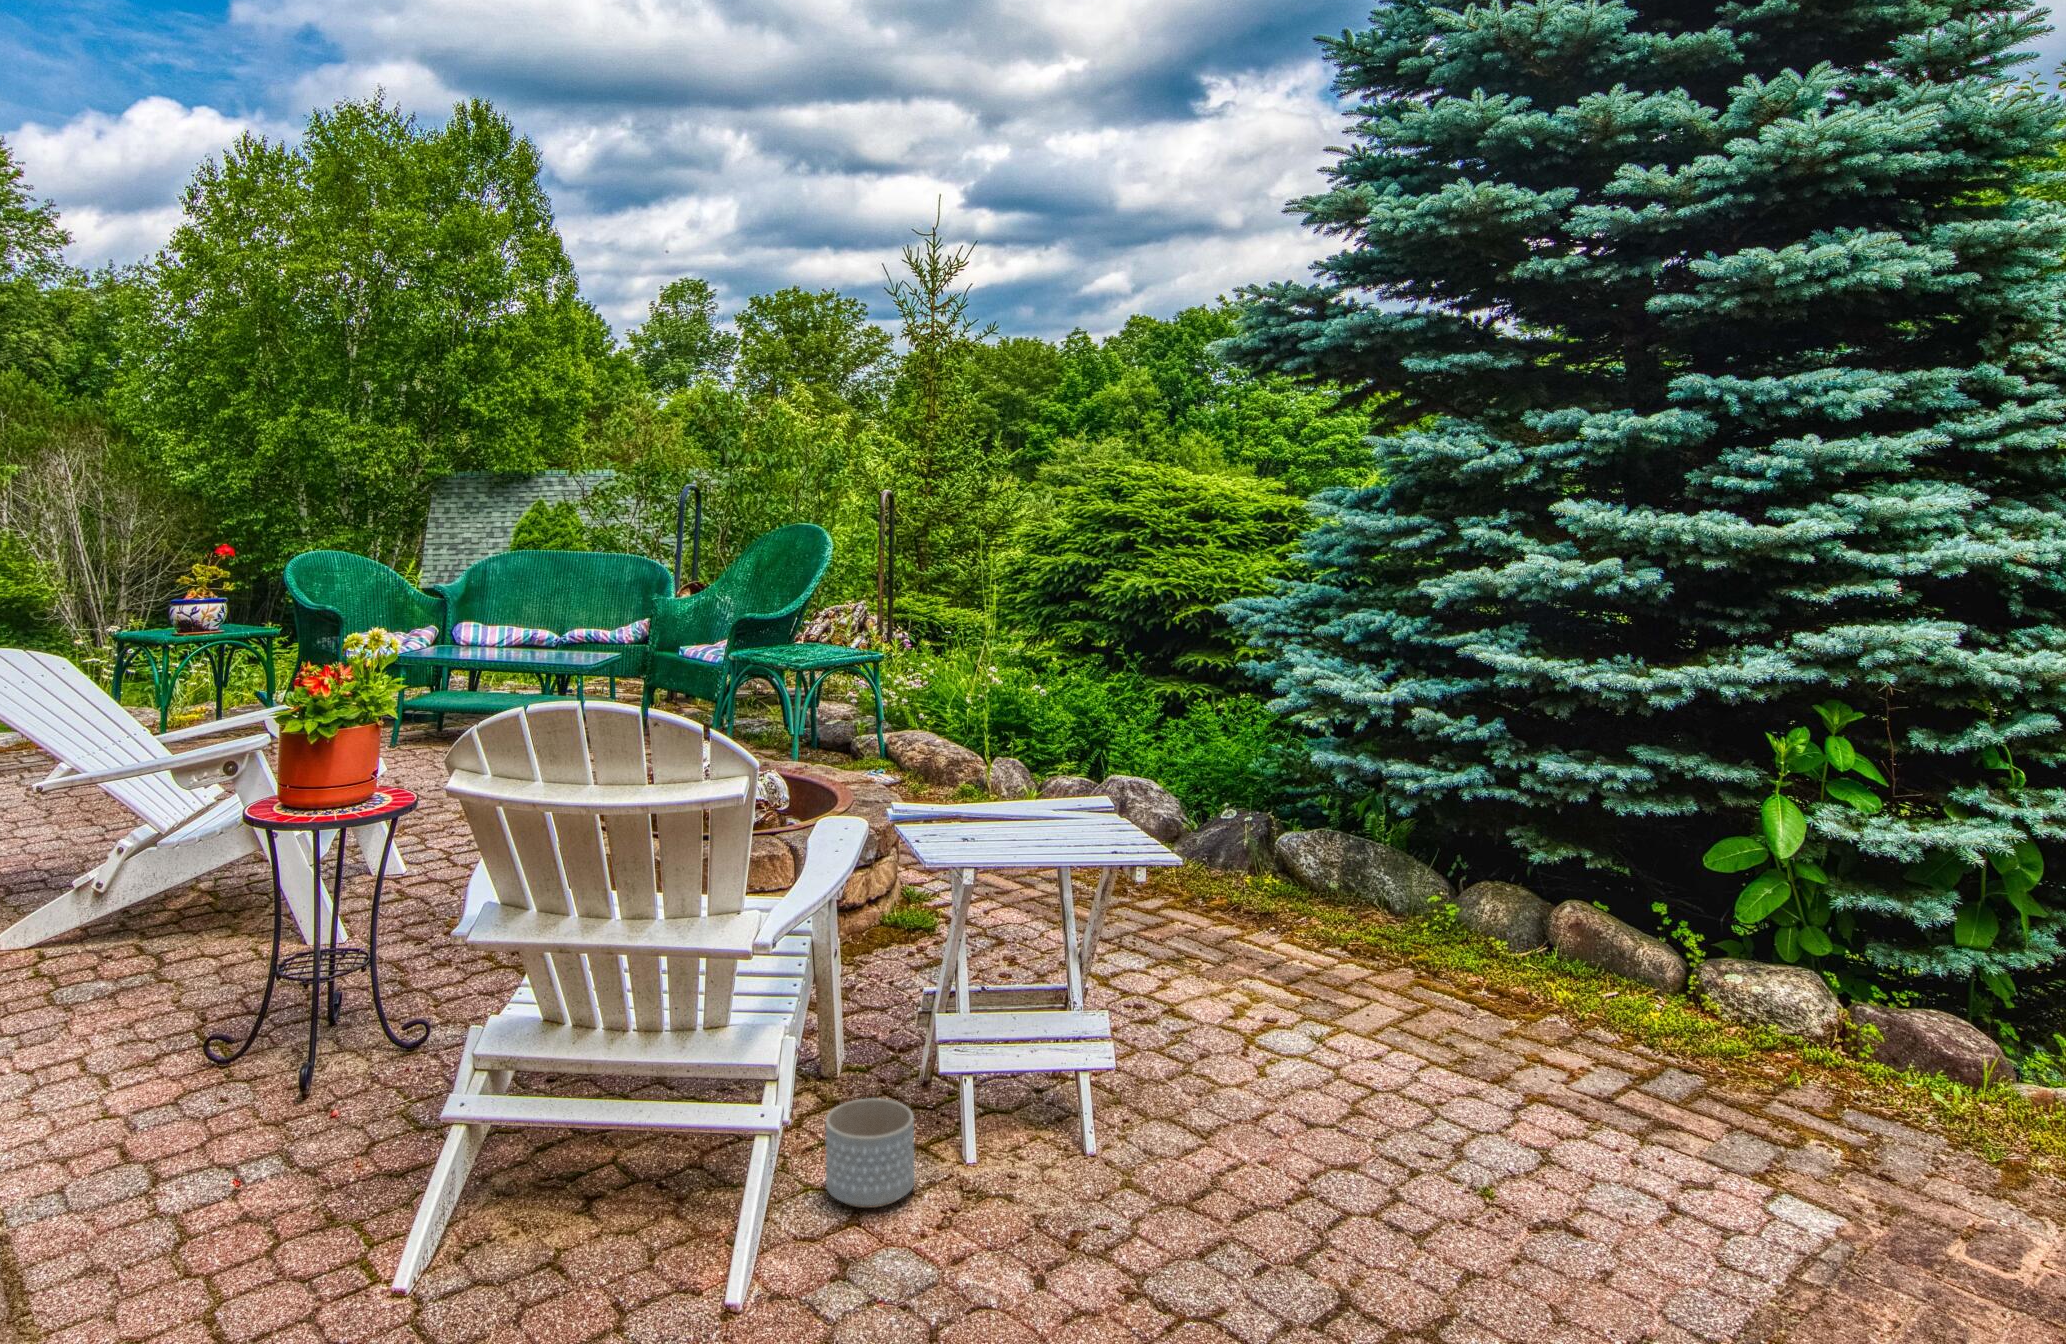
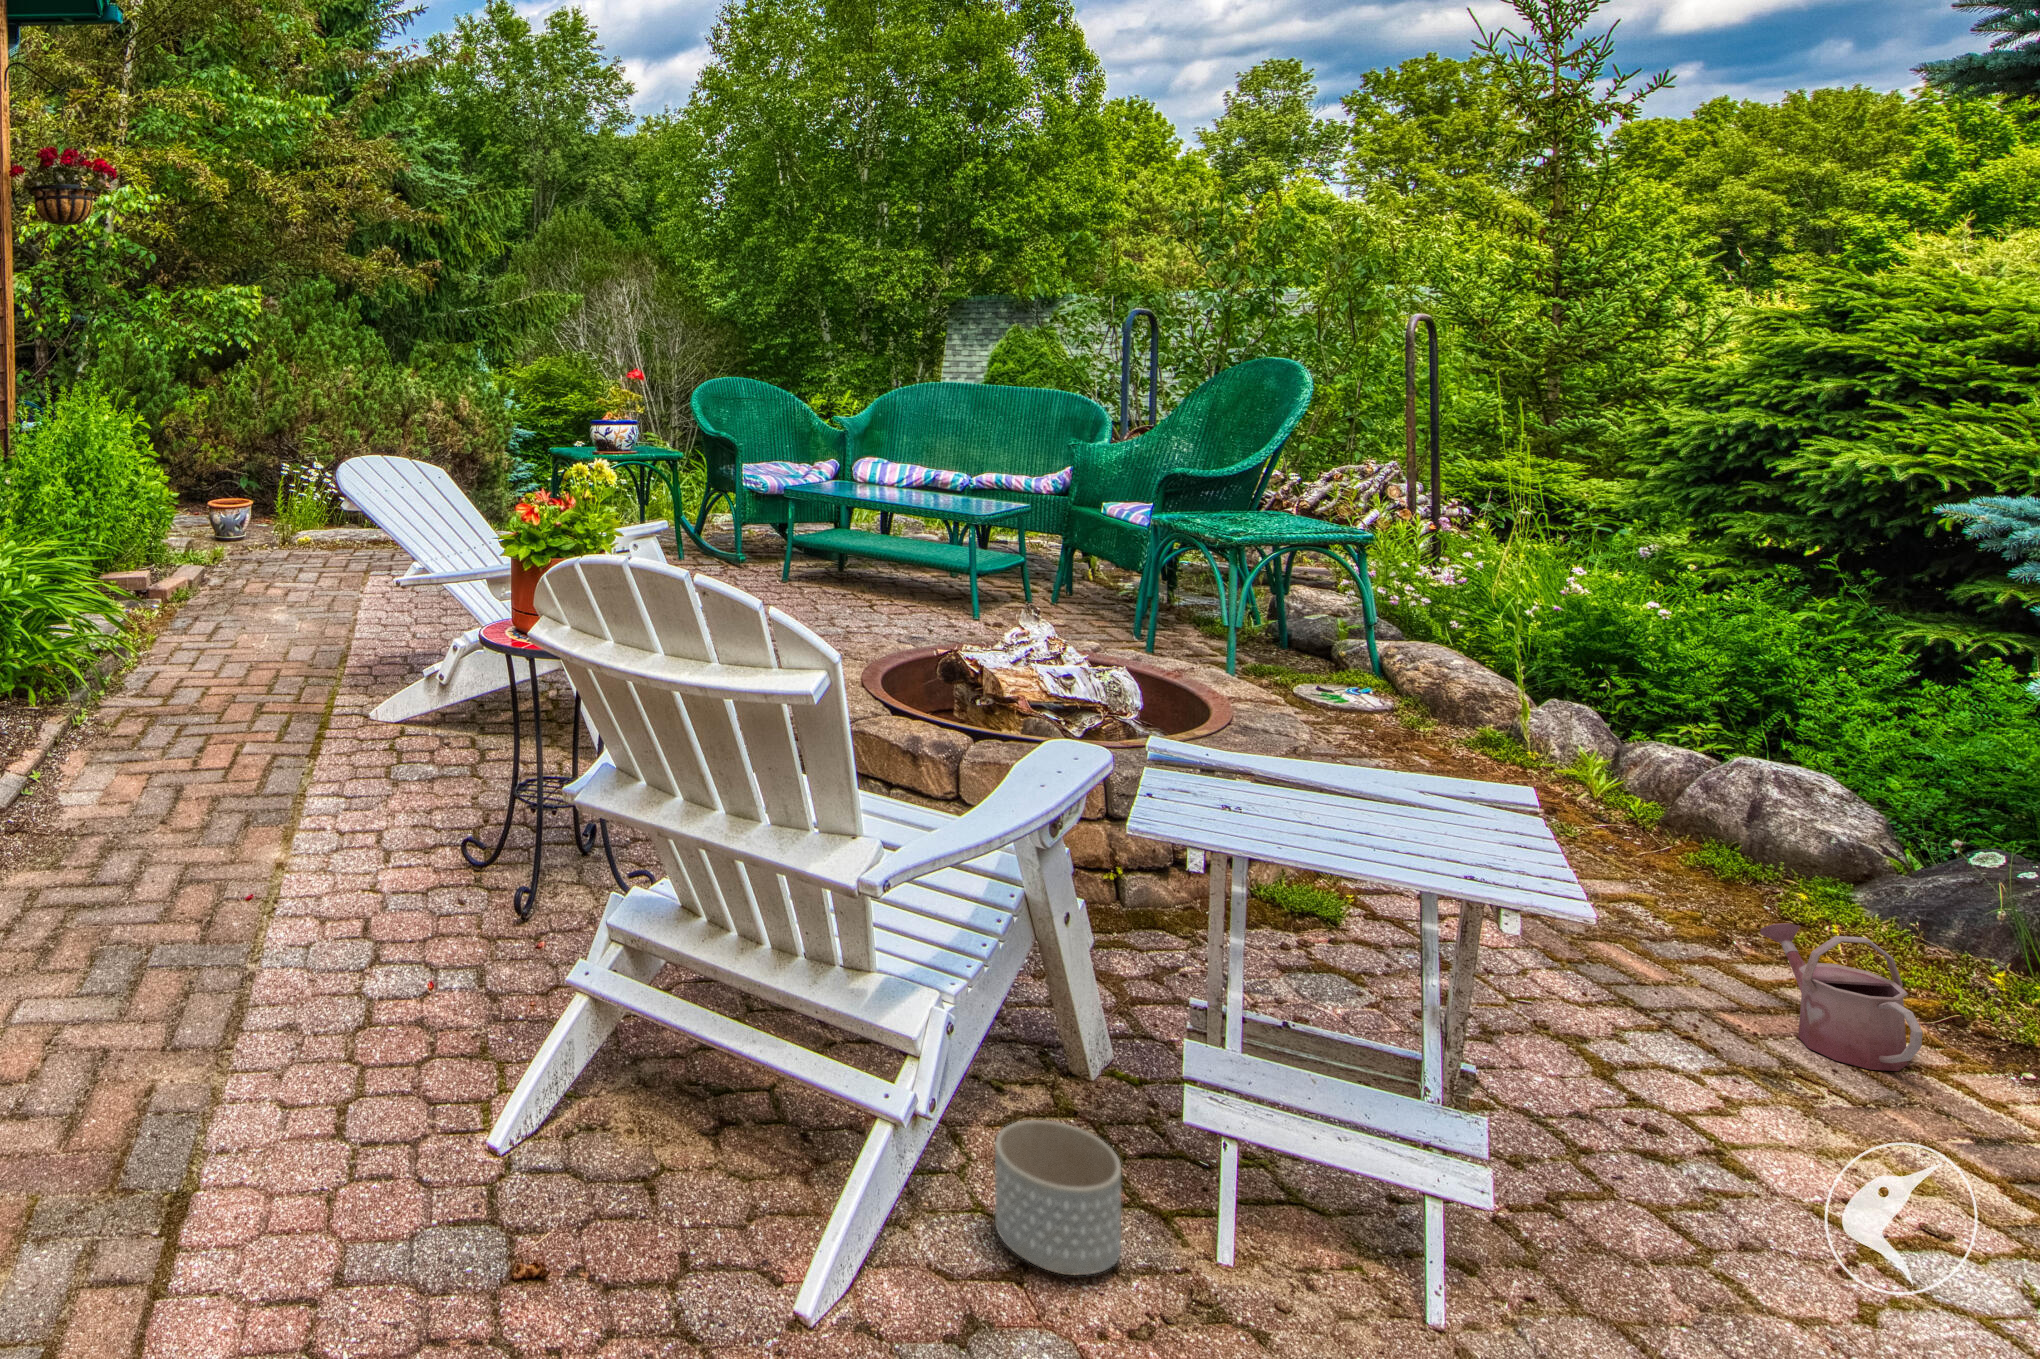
watering can: none [1154,864,1236,944] -> present [1760,923,1922,1071]

